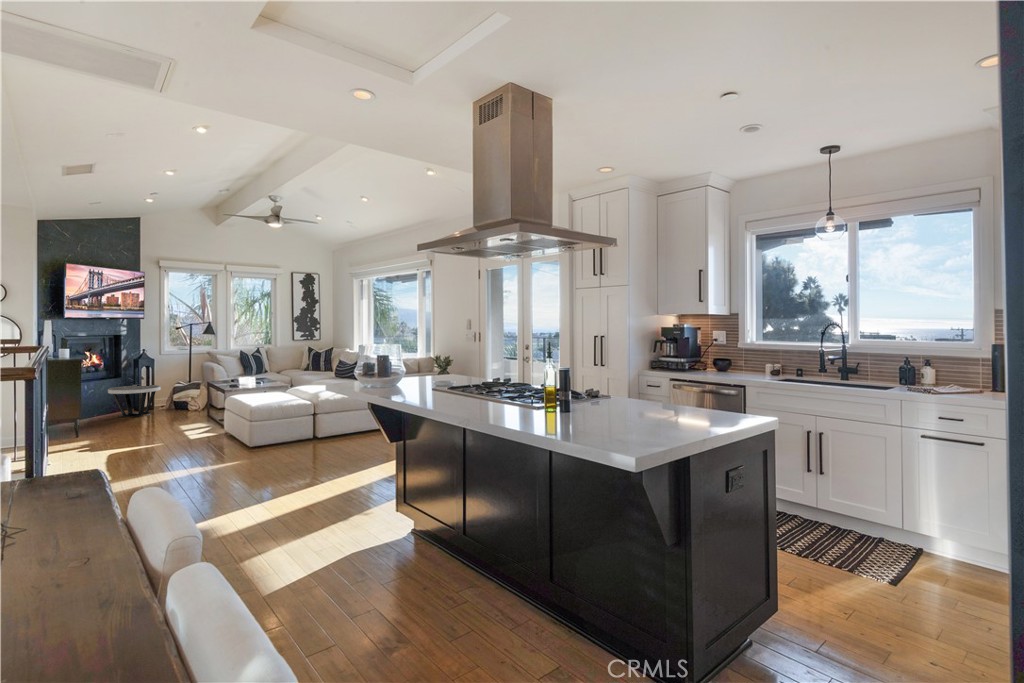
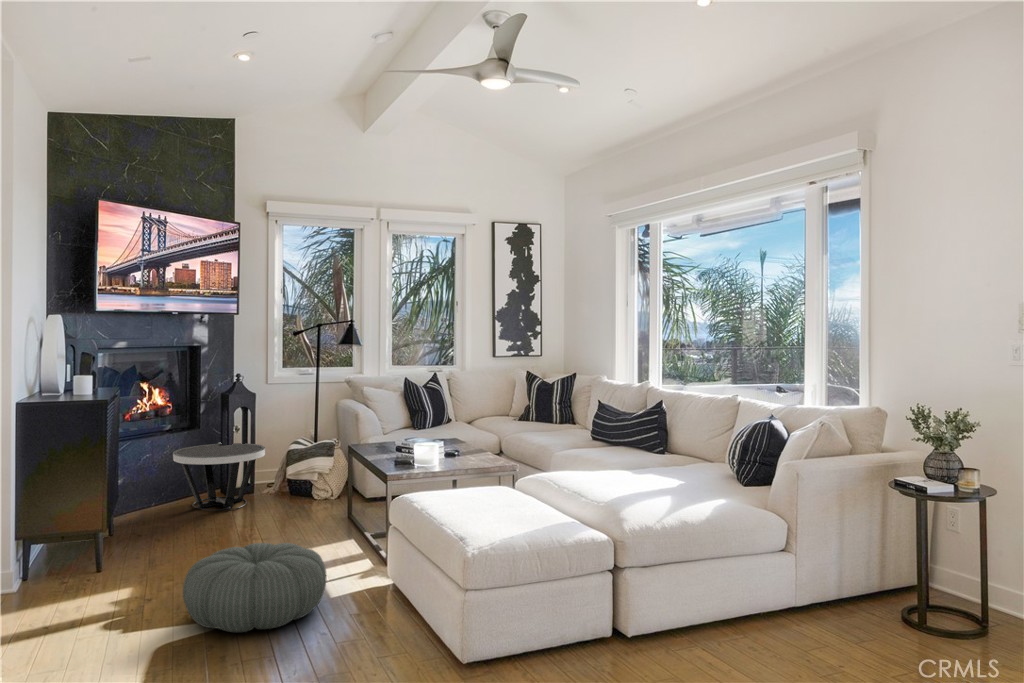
pouf: none [126,415,192,445] -> present [183,543,327,632]

